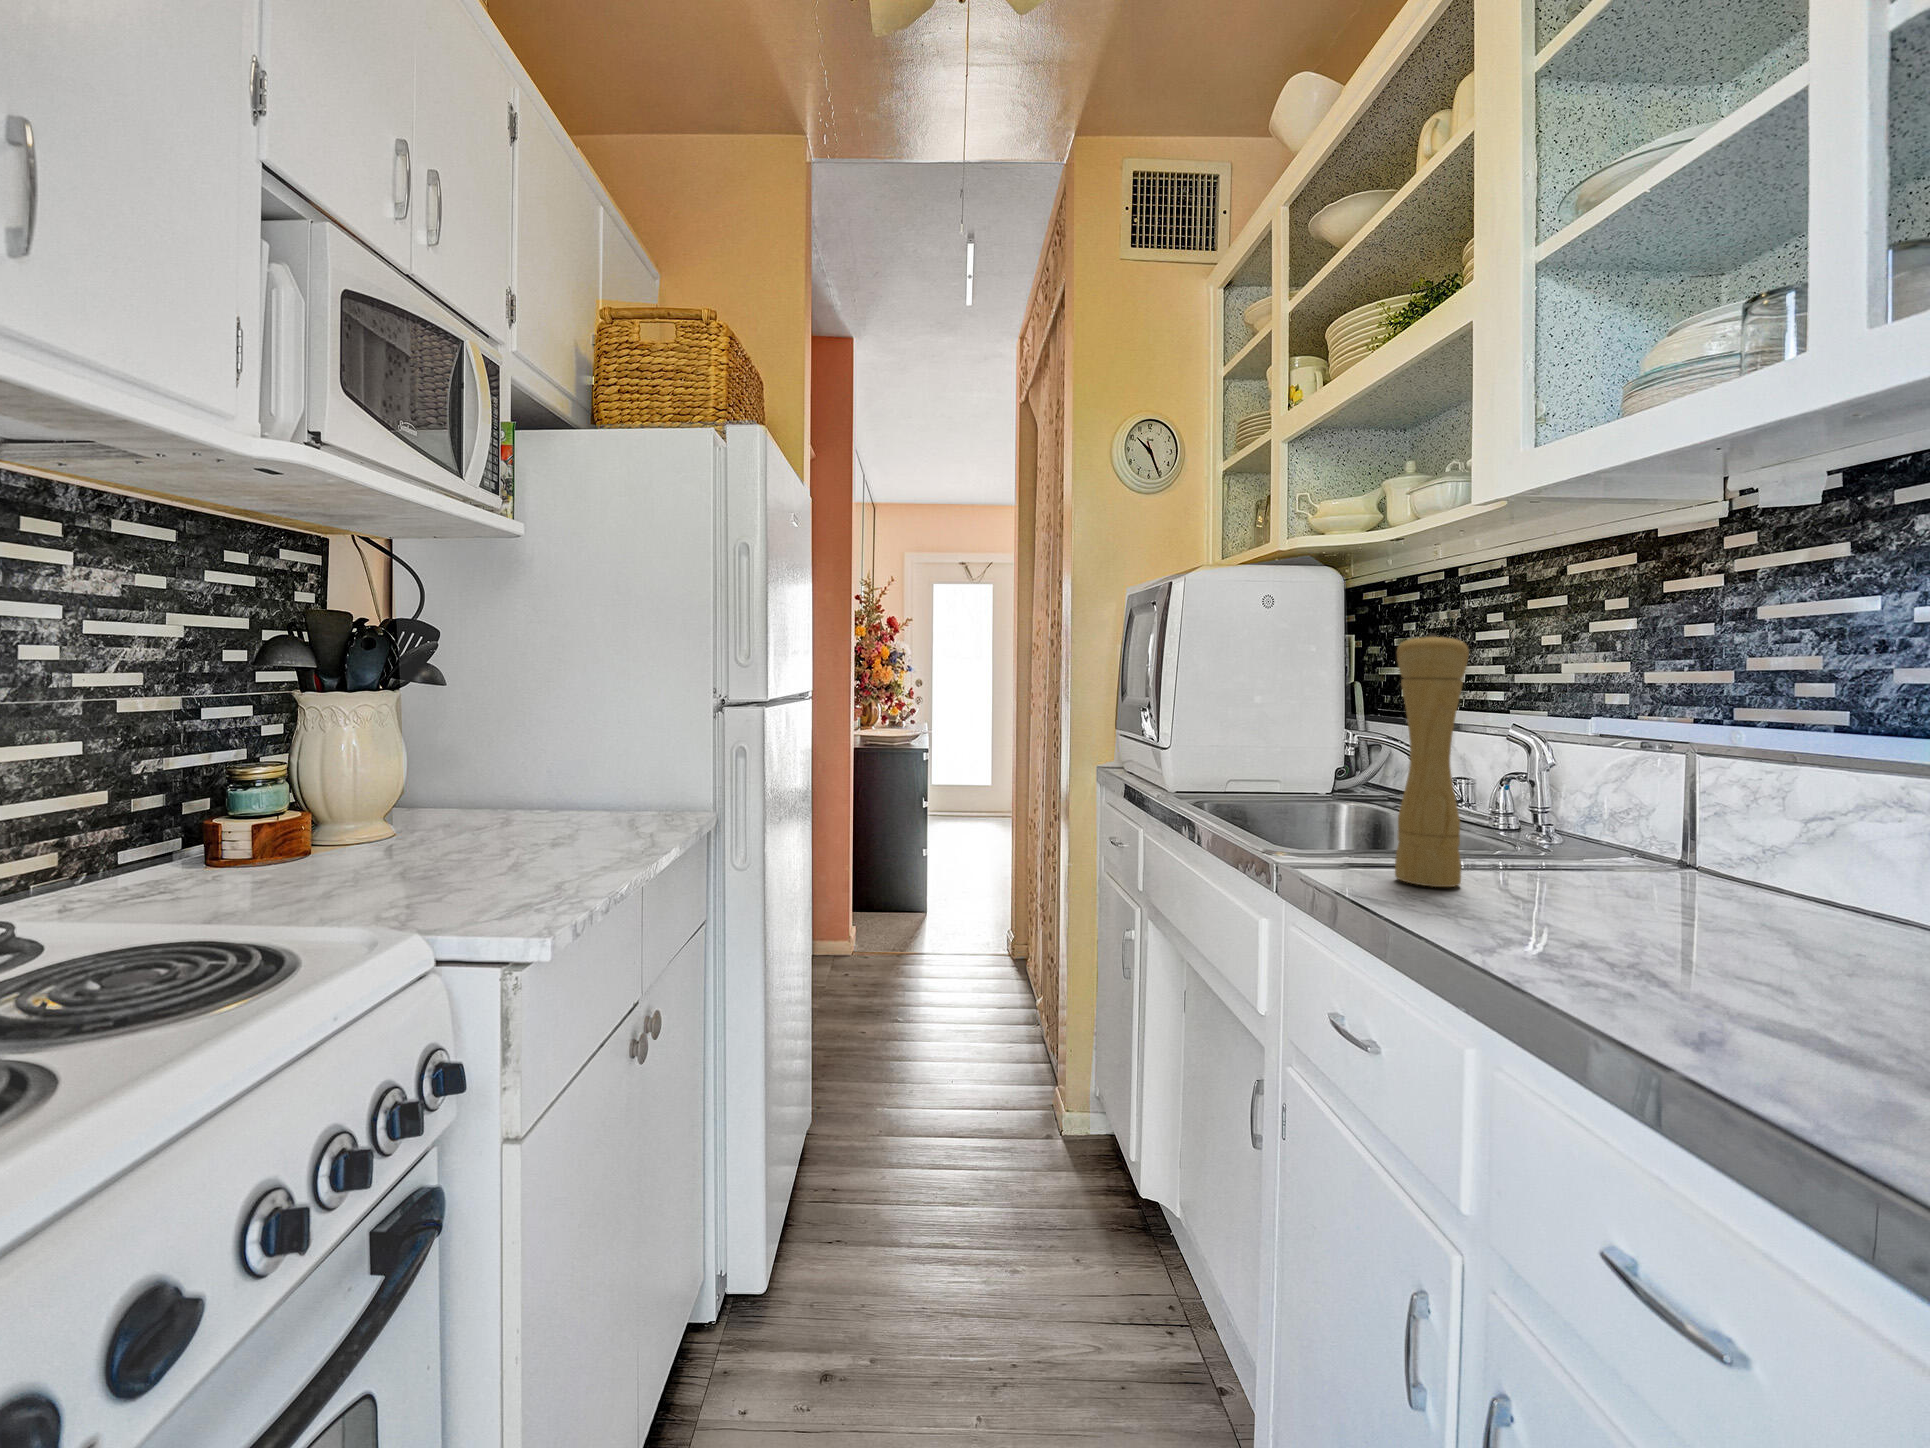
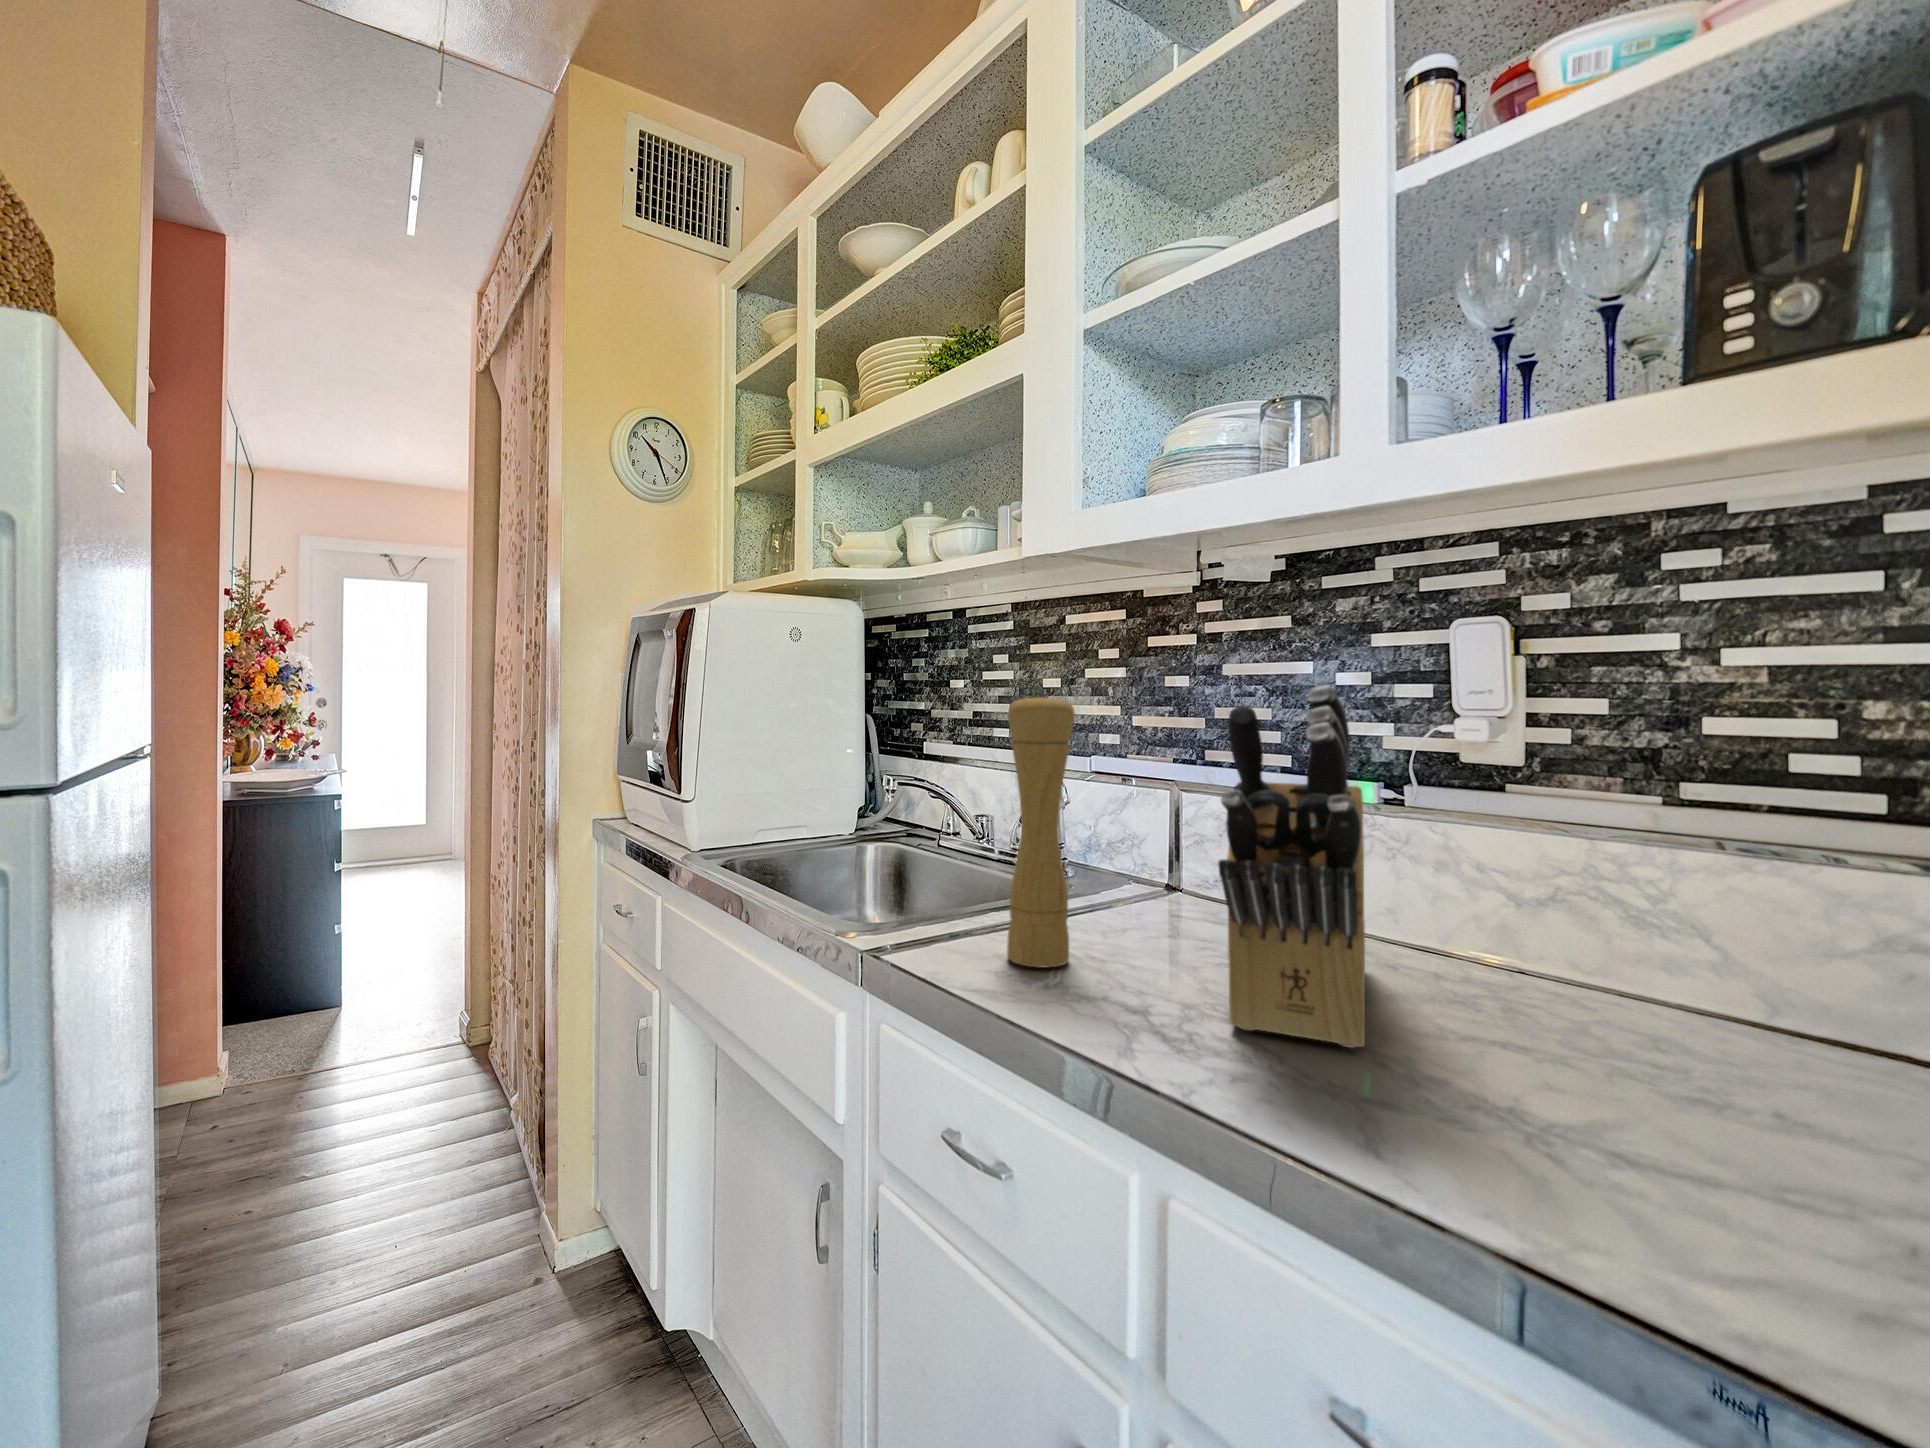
knife block: none [1536,603,1852,971] -> present [1218,685,1365,1048]

